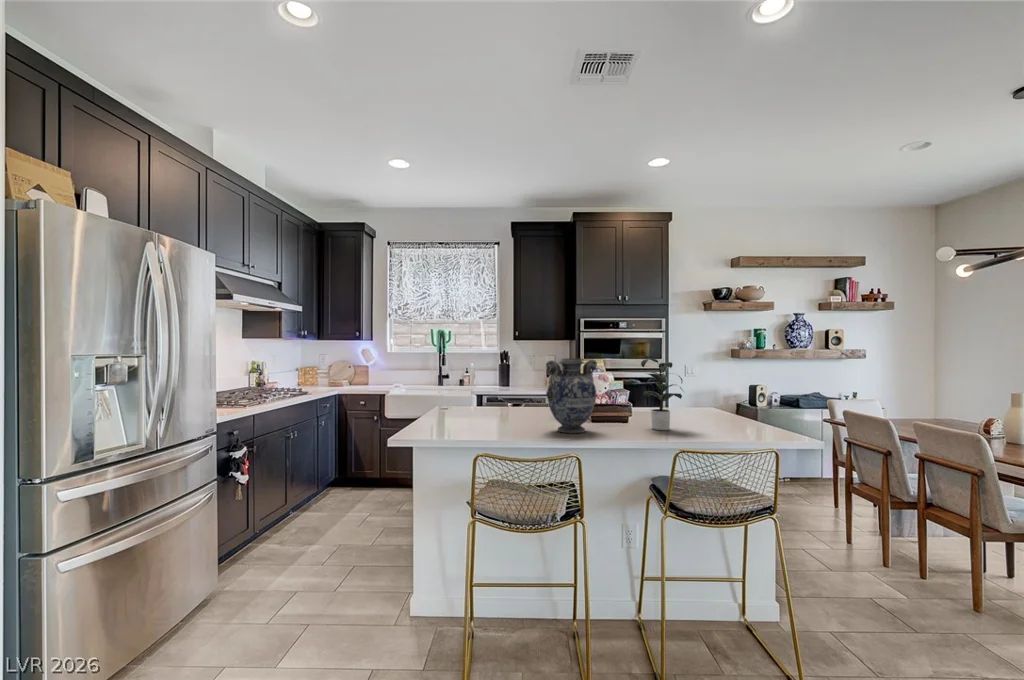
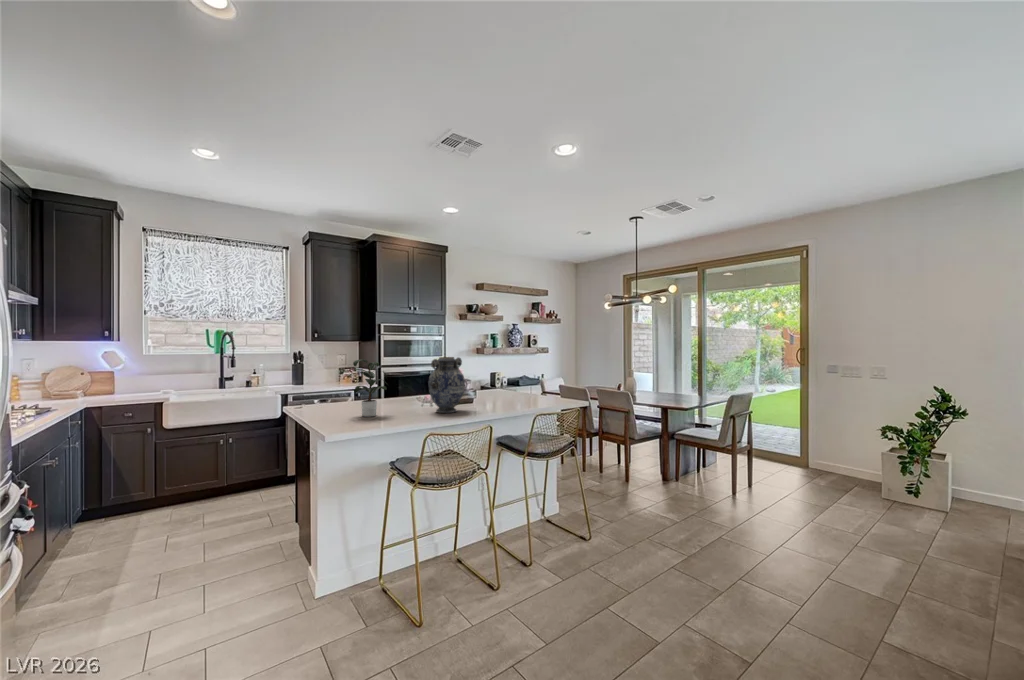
potted plant: present [641,359,683,430] -> present [353,359,387,417]

